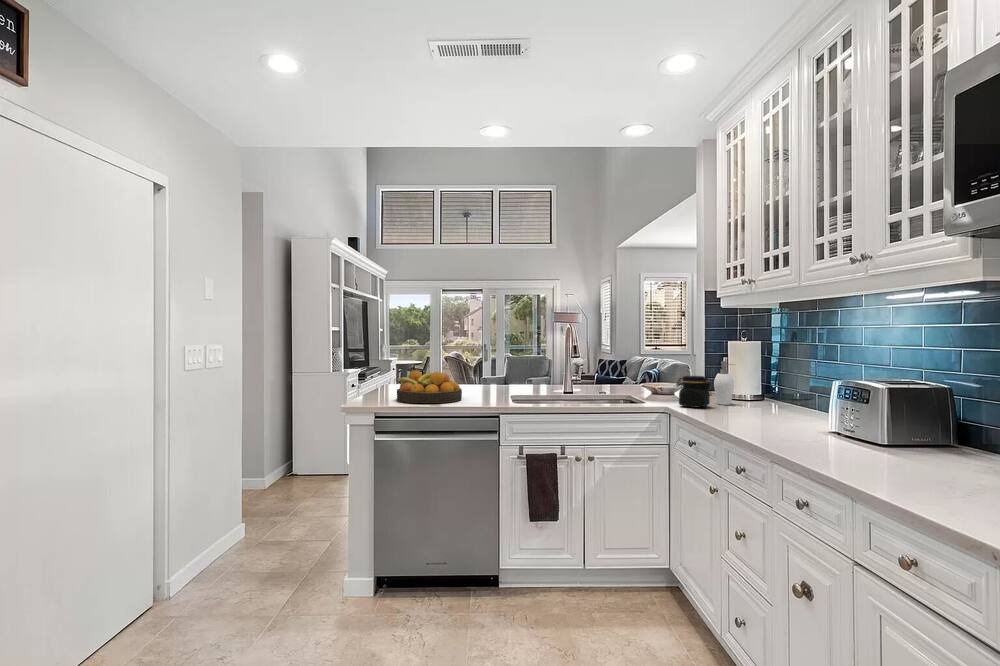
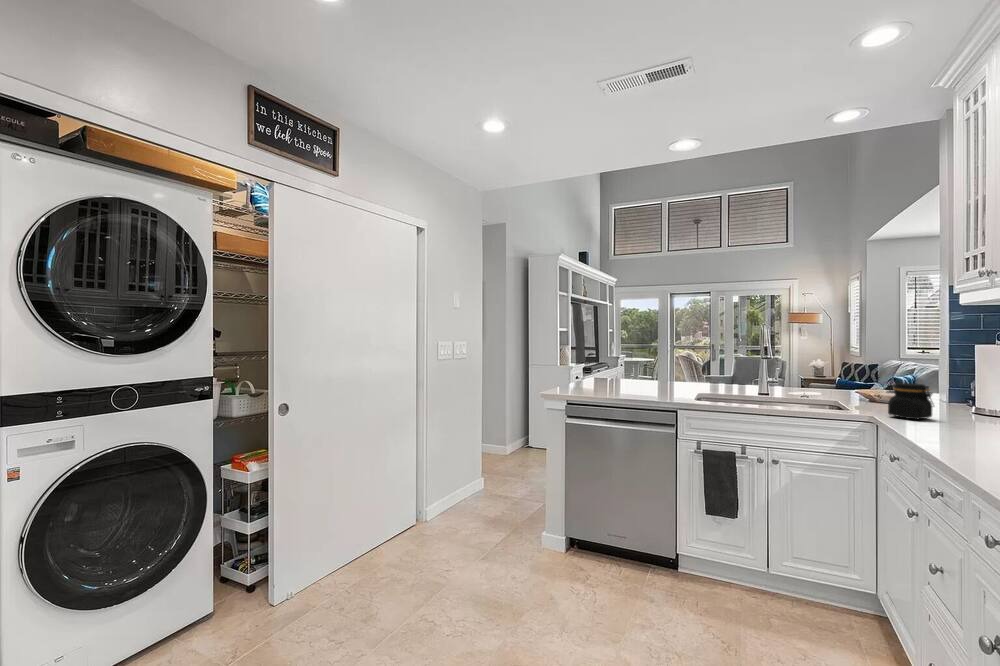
soap dispenser: present [714,361,734,405] -> none [943,368,978,420]
fruit bowl: present [396,370,462,403] -> none [588,366,648,395]

